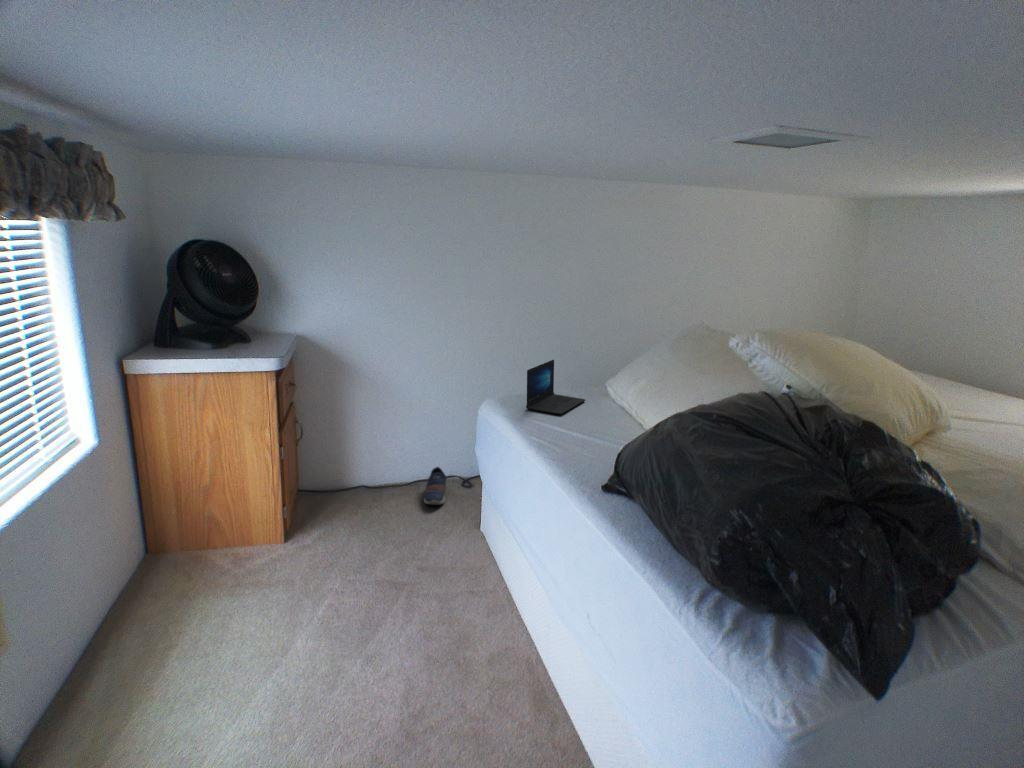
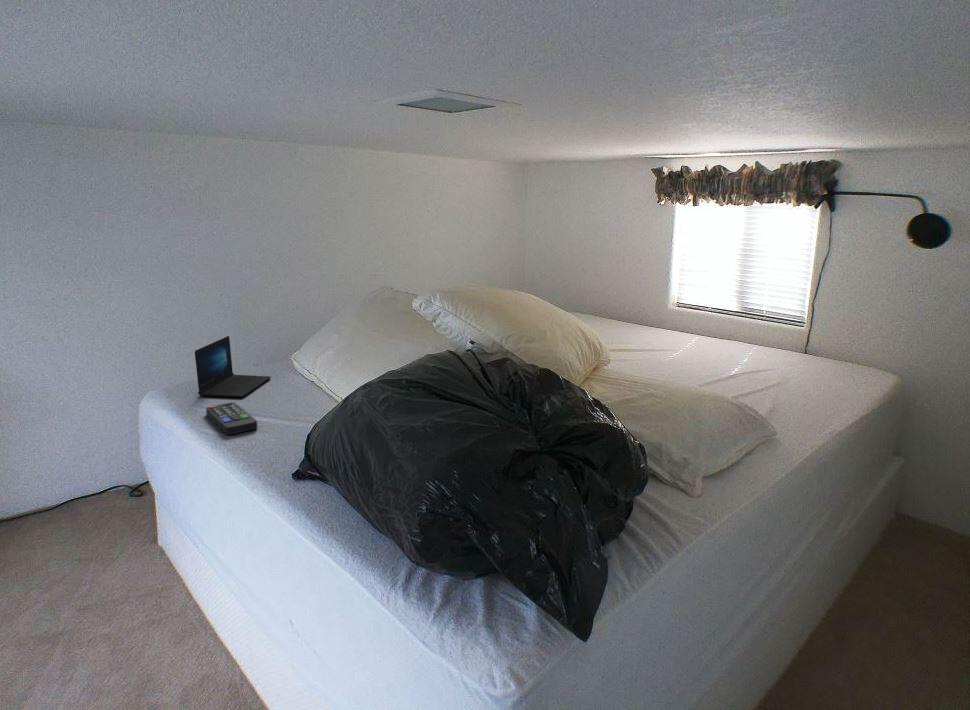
remote control: none [532,418,573,445] -> present [206,402,257,435]
shoe: present [424,467,447,505] -> none [75,479,109,528]

